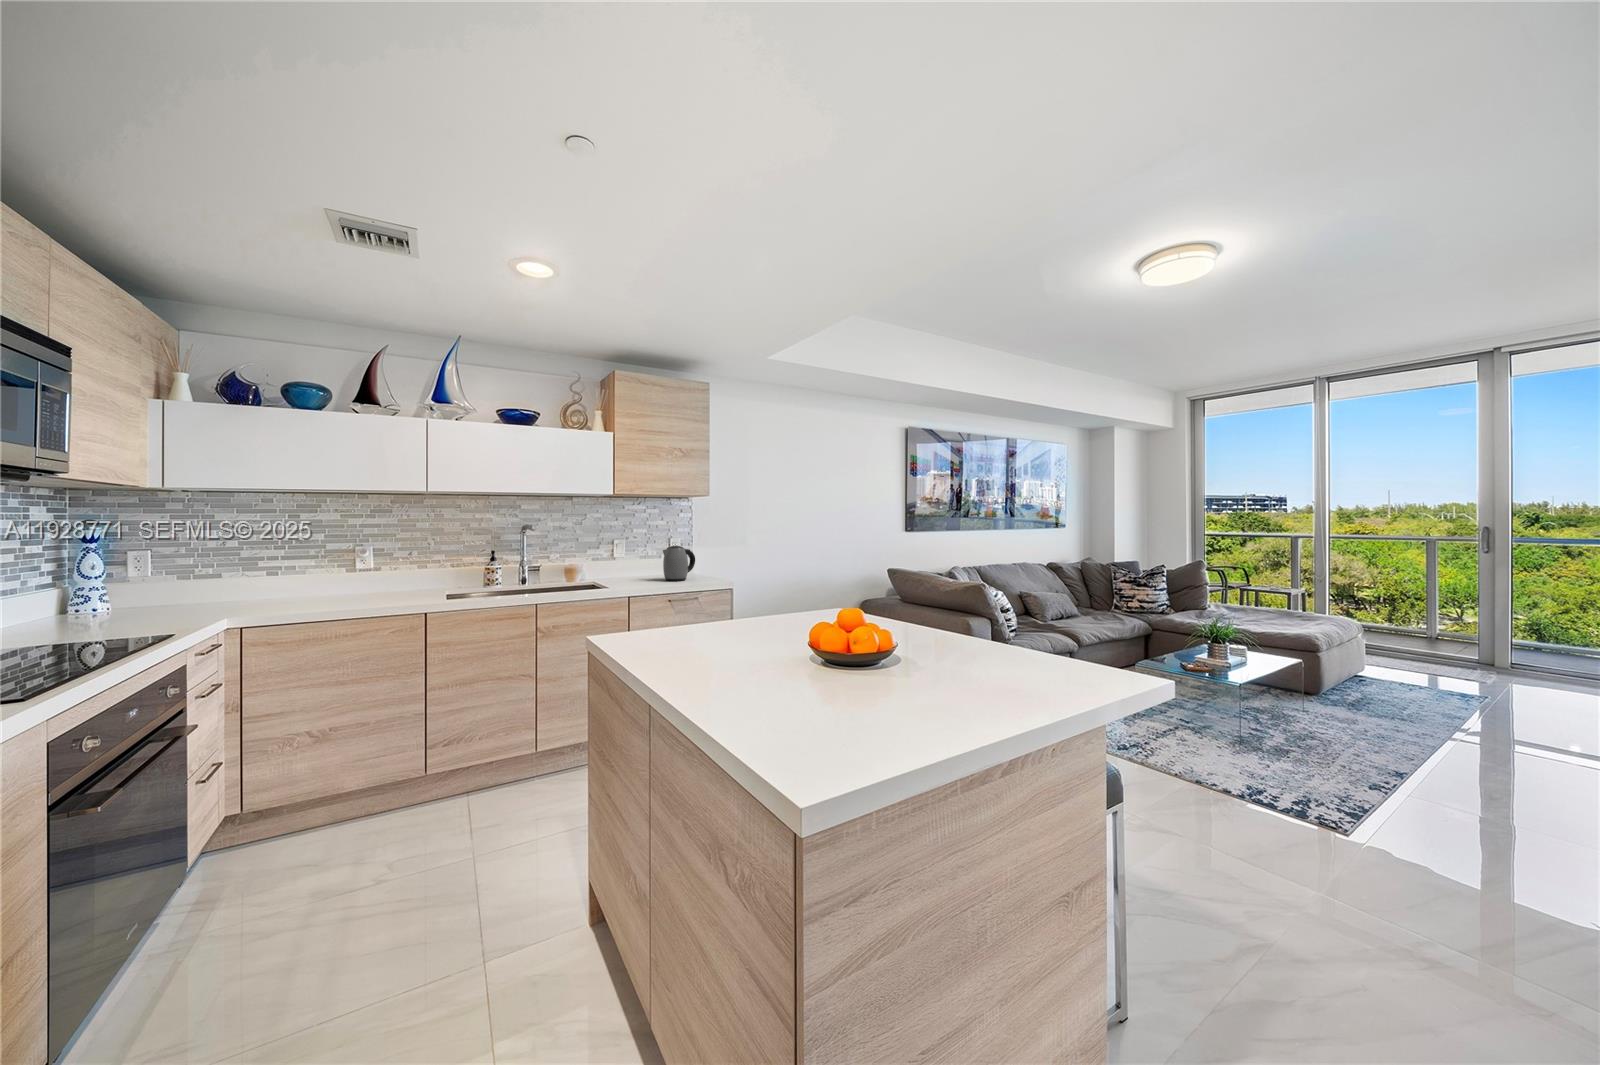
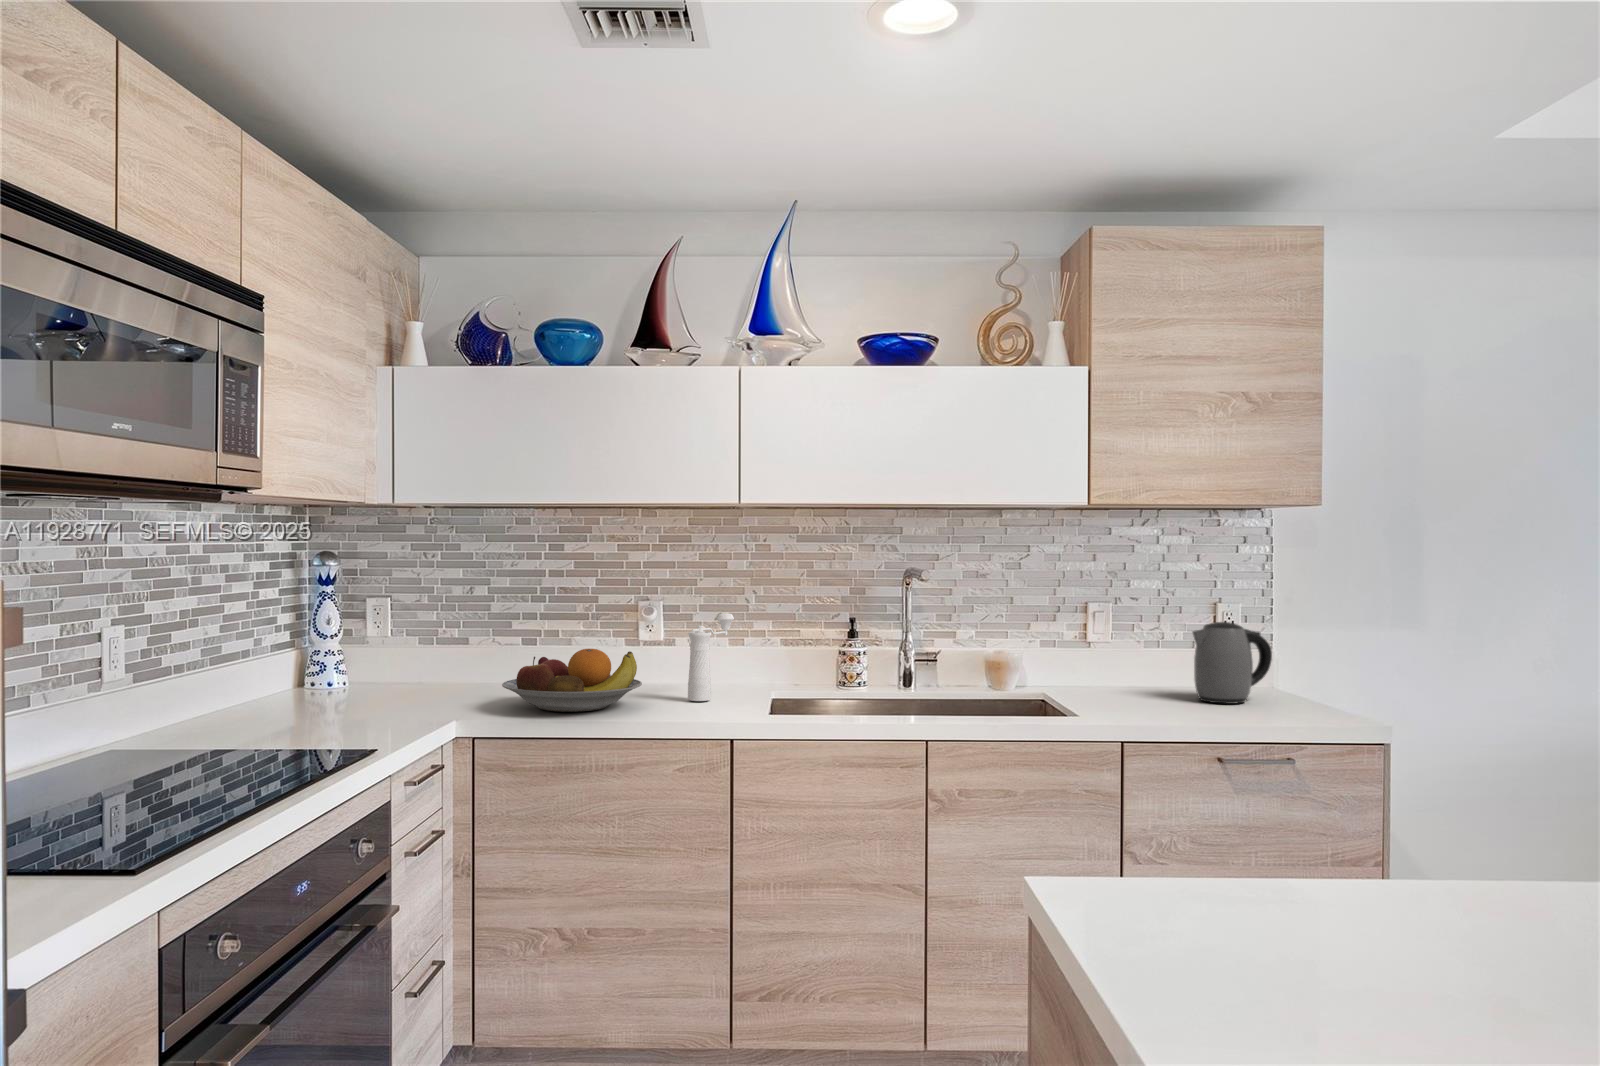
pepper mill: none [395,551,423,599] -> present [688,613,734,701]
fruit bowl: none [262,572,366,610] -> present [502,649,642,712]

